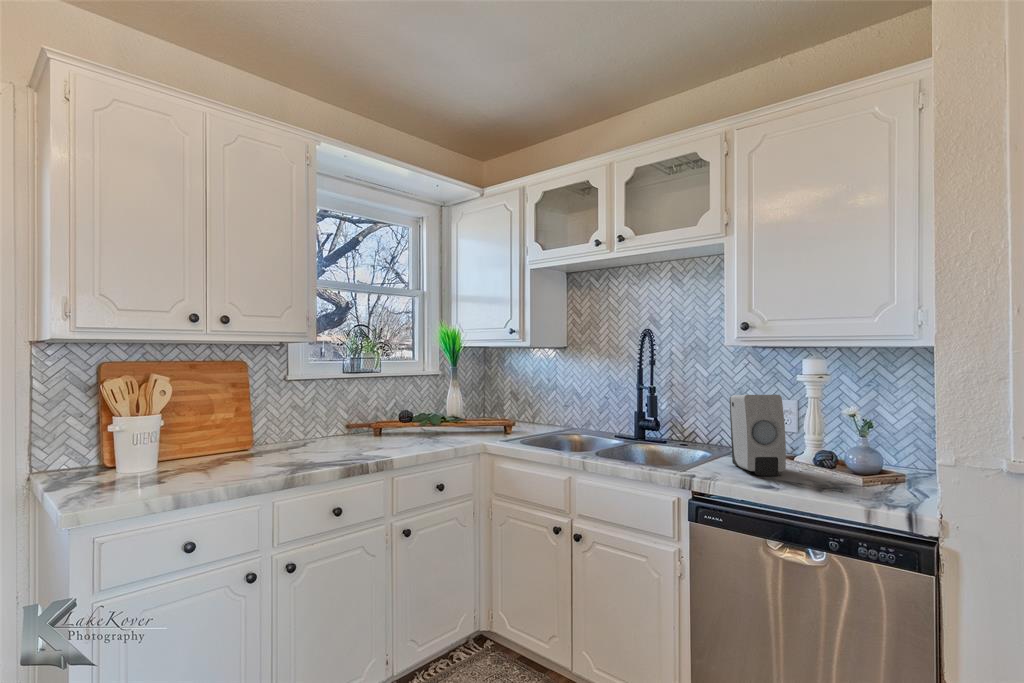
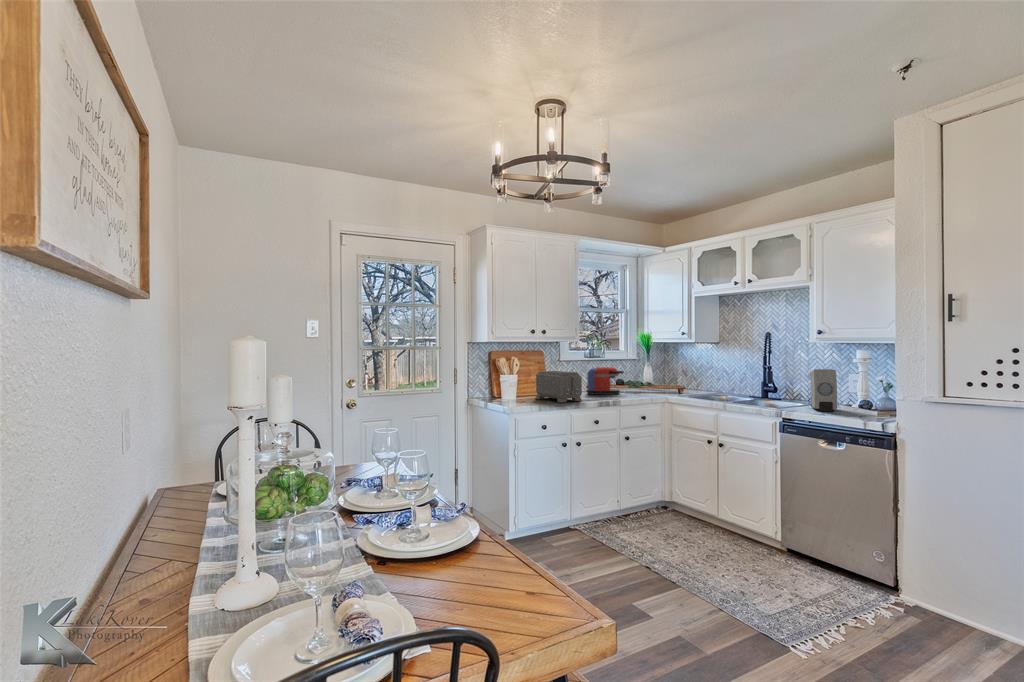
coffee maker: none [333,392,407,445] -> present [587,367,624,394]
toaster: none [208,403,306,477] -> present [535,371,582,403]

